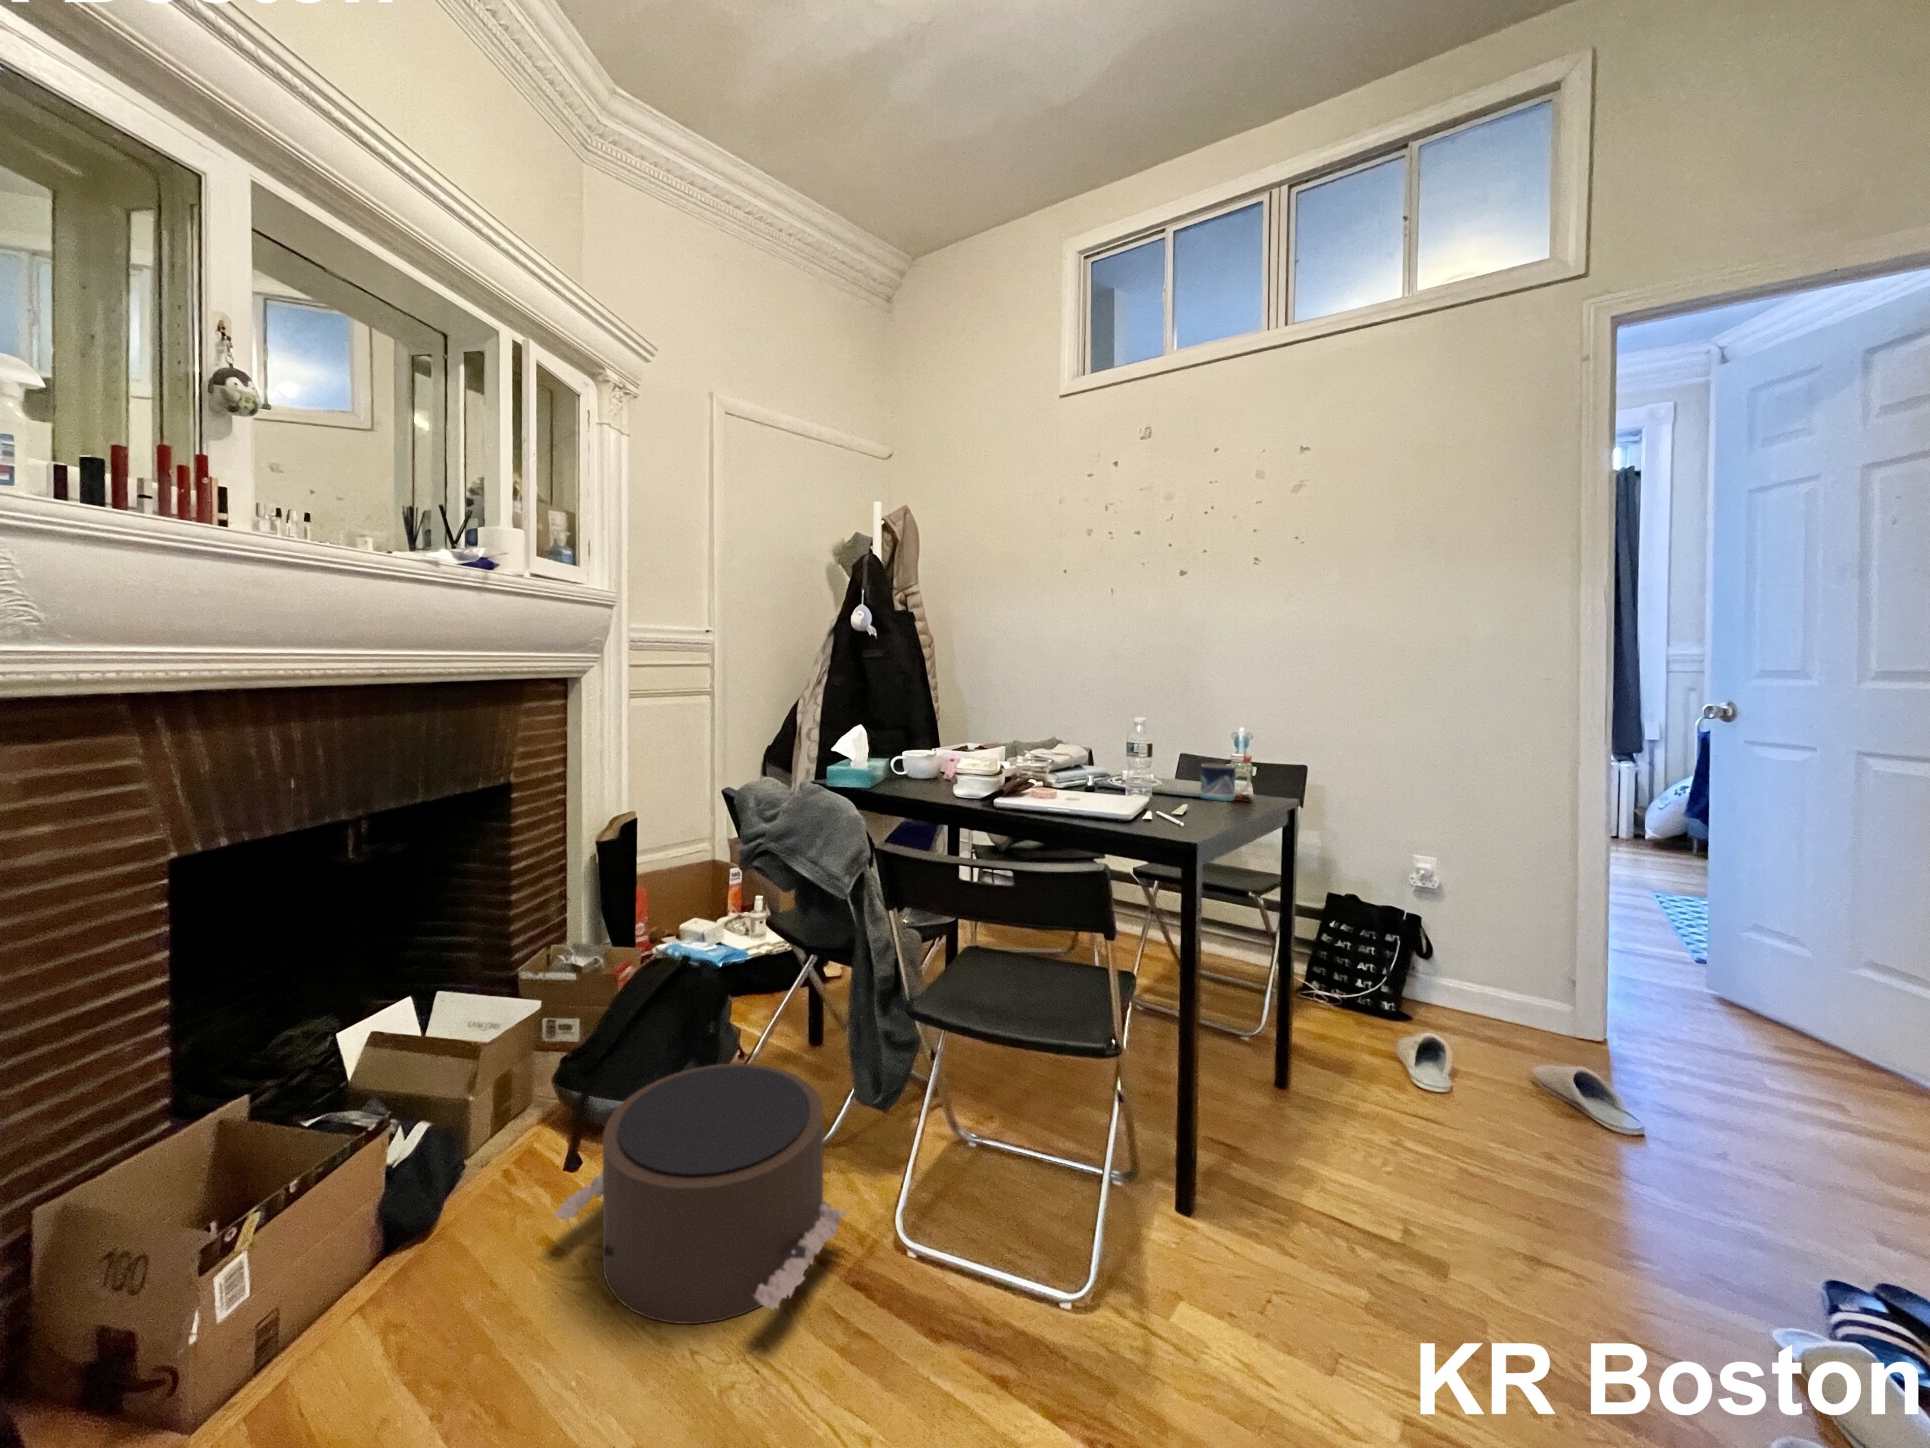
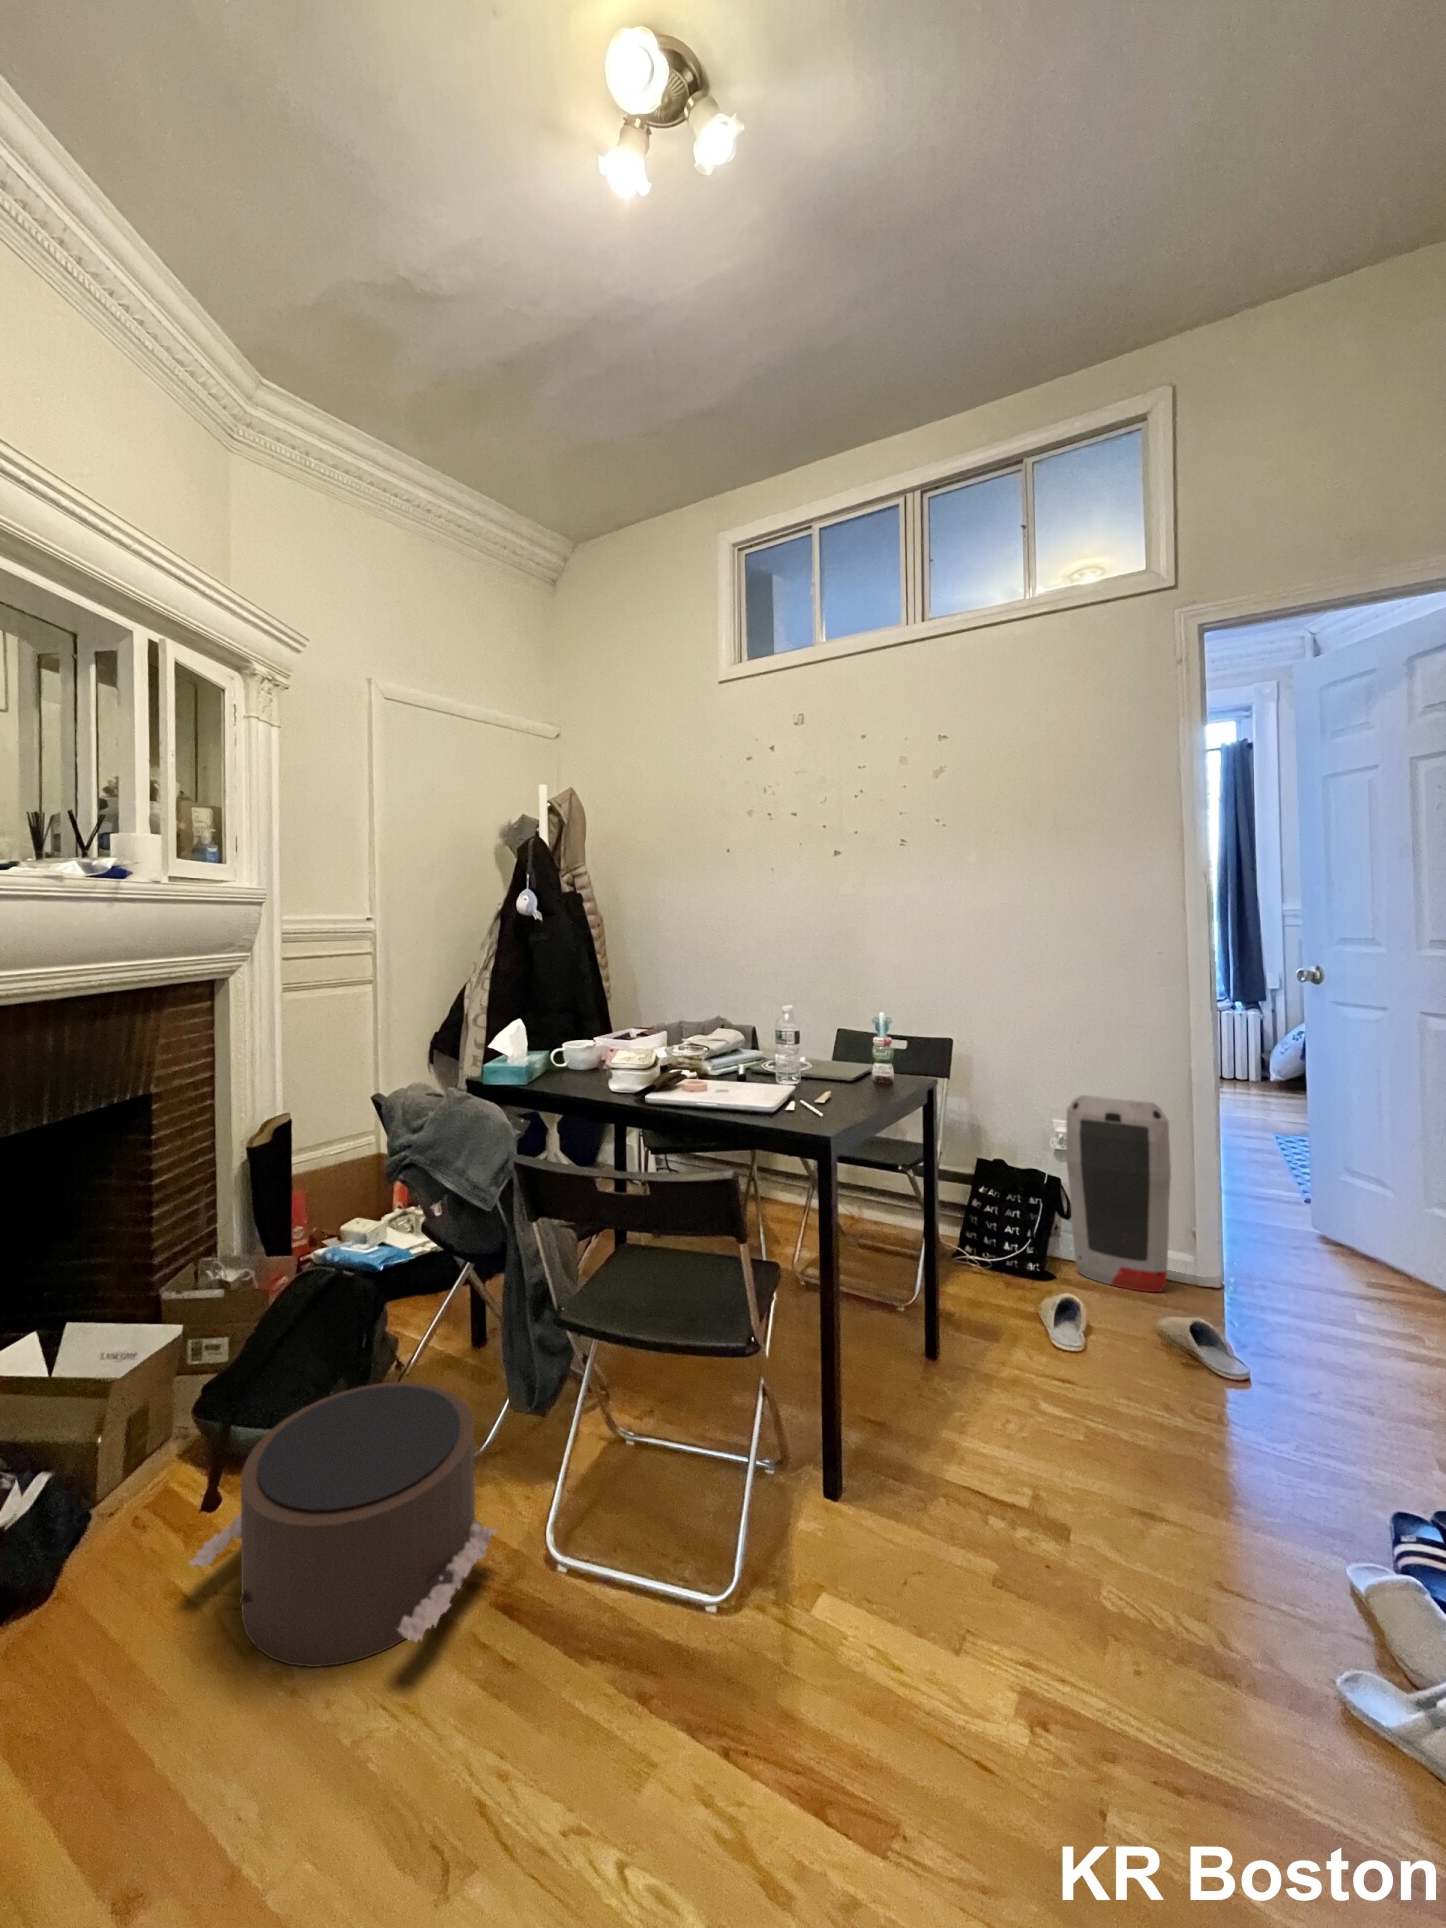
mug: present [1200,764,1250,801] -> none [846,1049,892,1086]
air purifier: none [1429,828,1552,1040] -> present [1066,1095,1171,1292]

